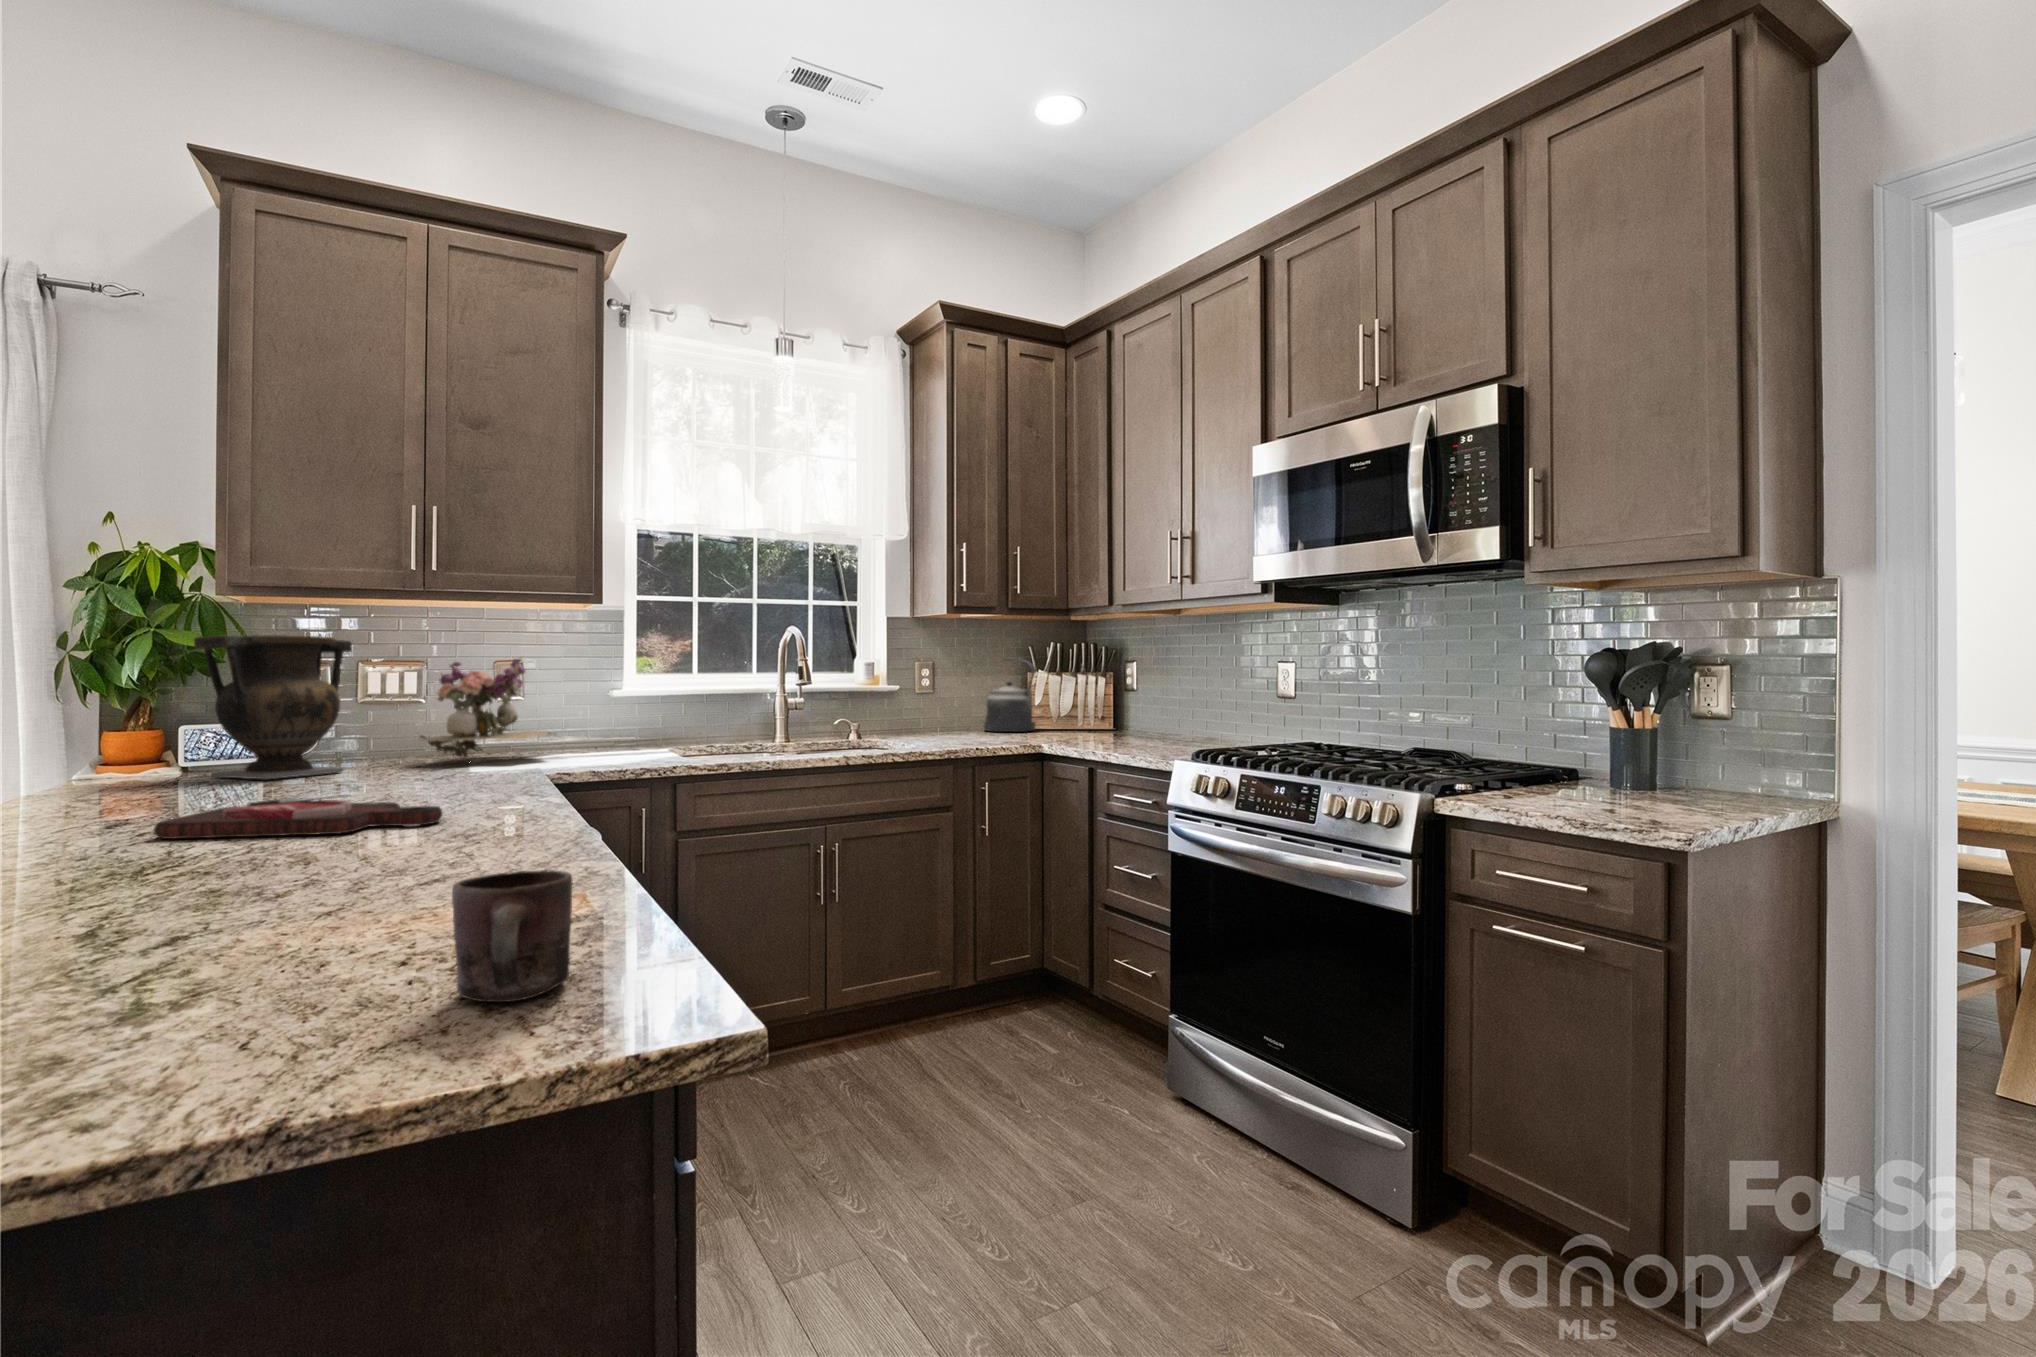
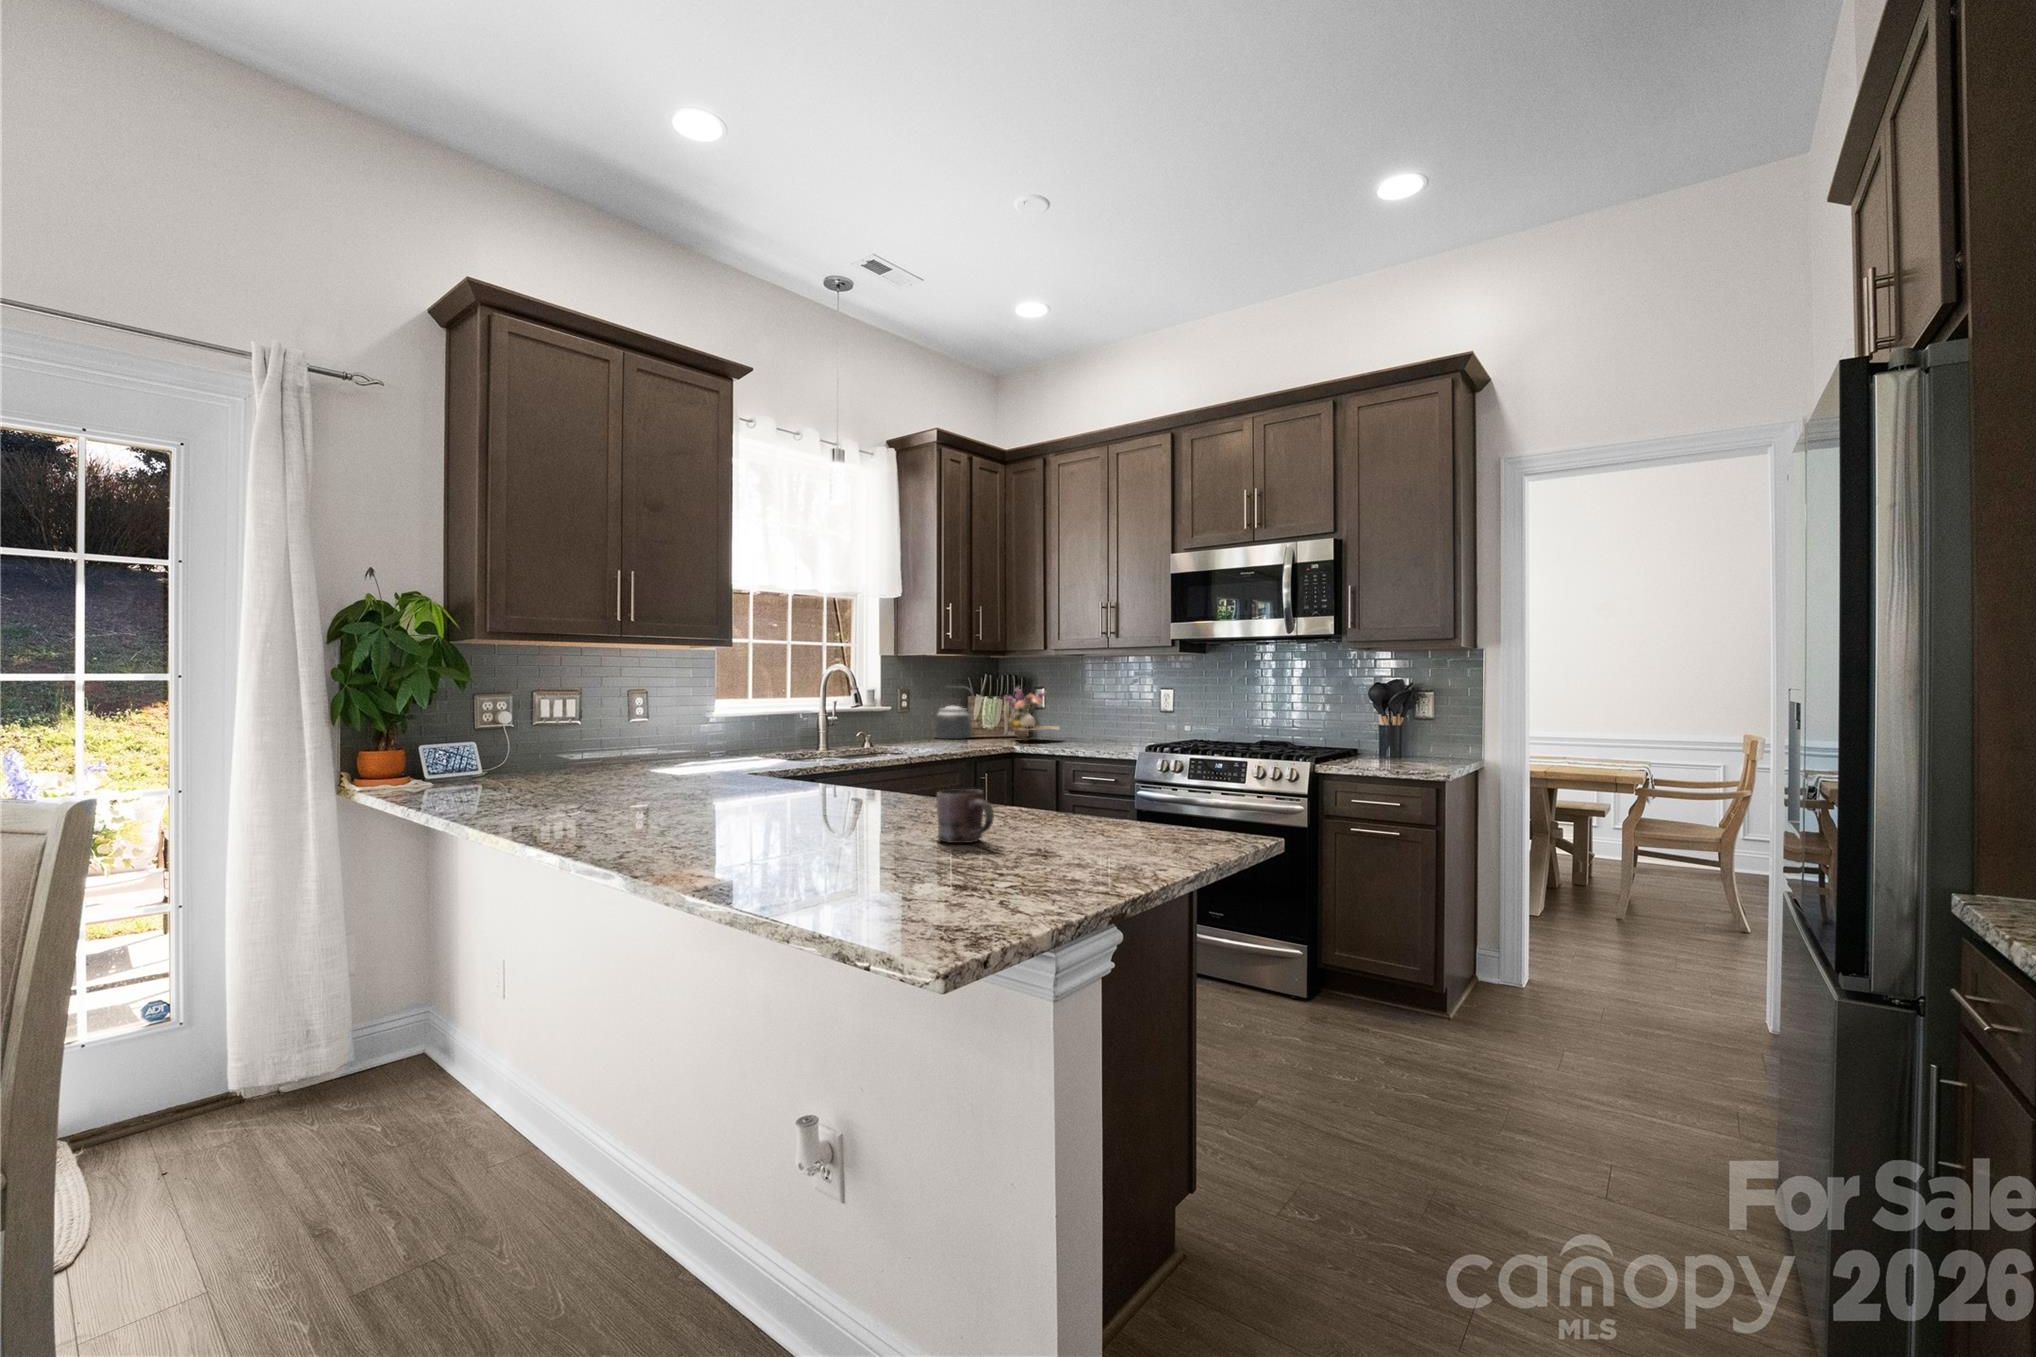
vase: present [194,635,352,779] -> none [494,670,585,780]
flower arrangement: present [418,658,555,759] -> present [1004,687,1060,741]
cutting board: present [154,795,443,839] -> none [667,779,825,809]
mug: present [452,870,573,1002] -> present [936,789,994,843]

